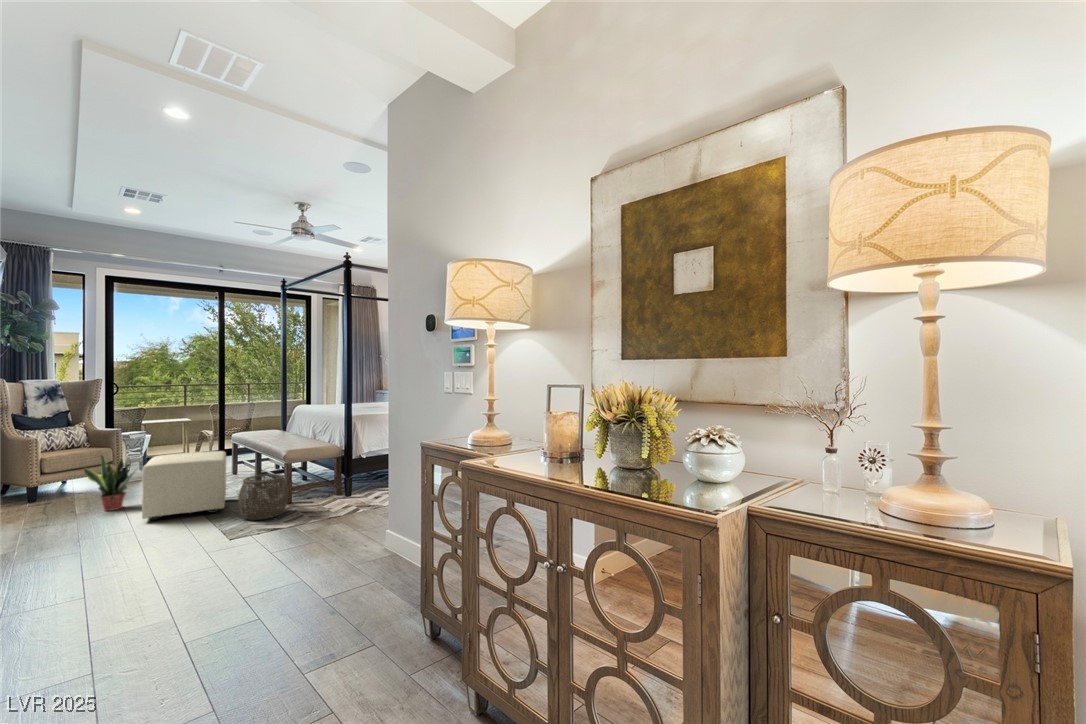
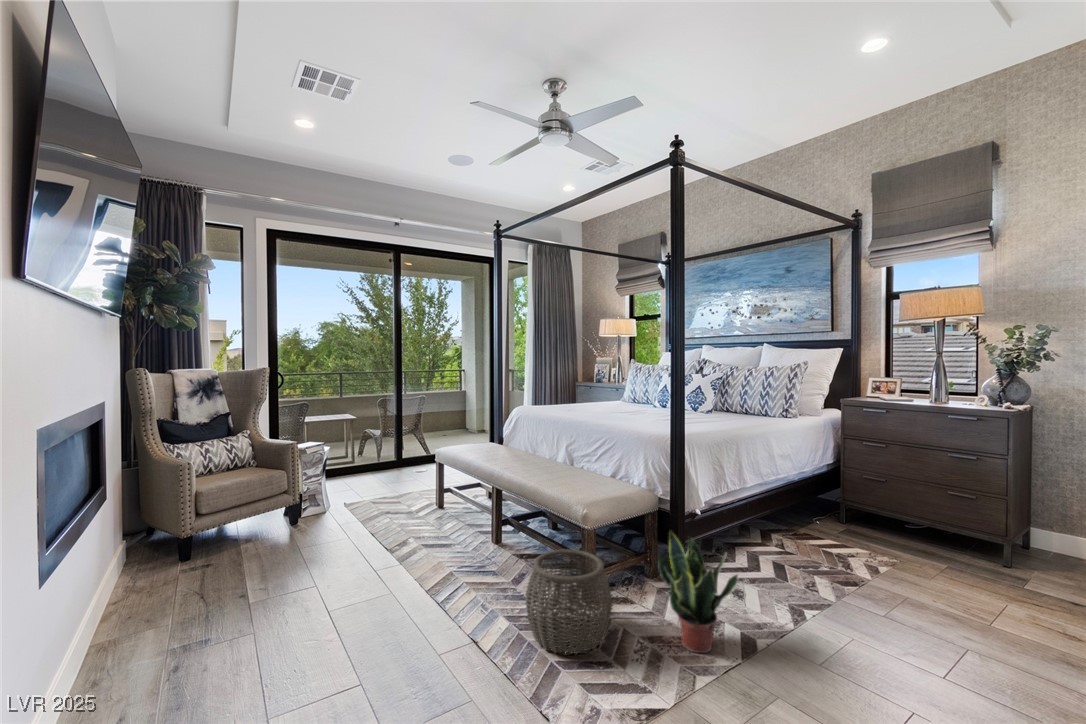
ottoman: present [142,451,226,520] -> none [360,492,489,636]
potted plant: present [84,455,137,511] -> present [658,531,738,653]

